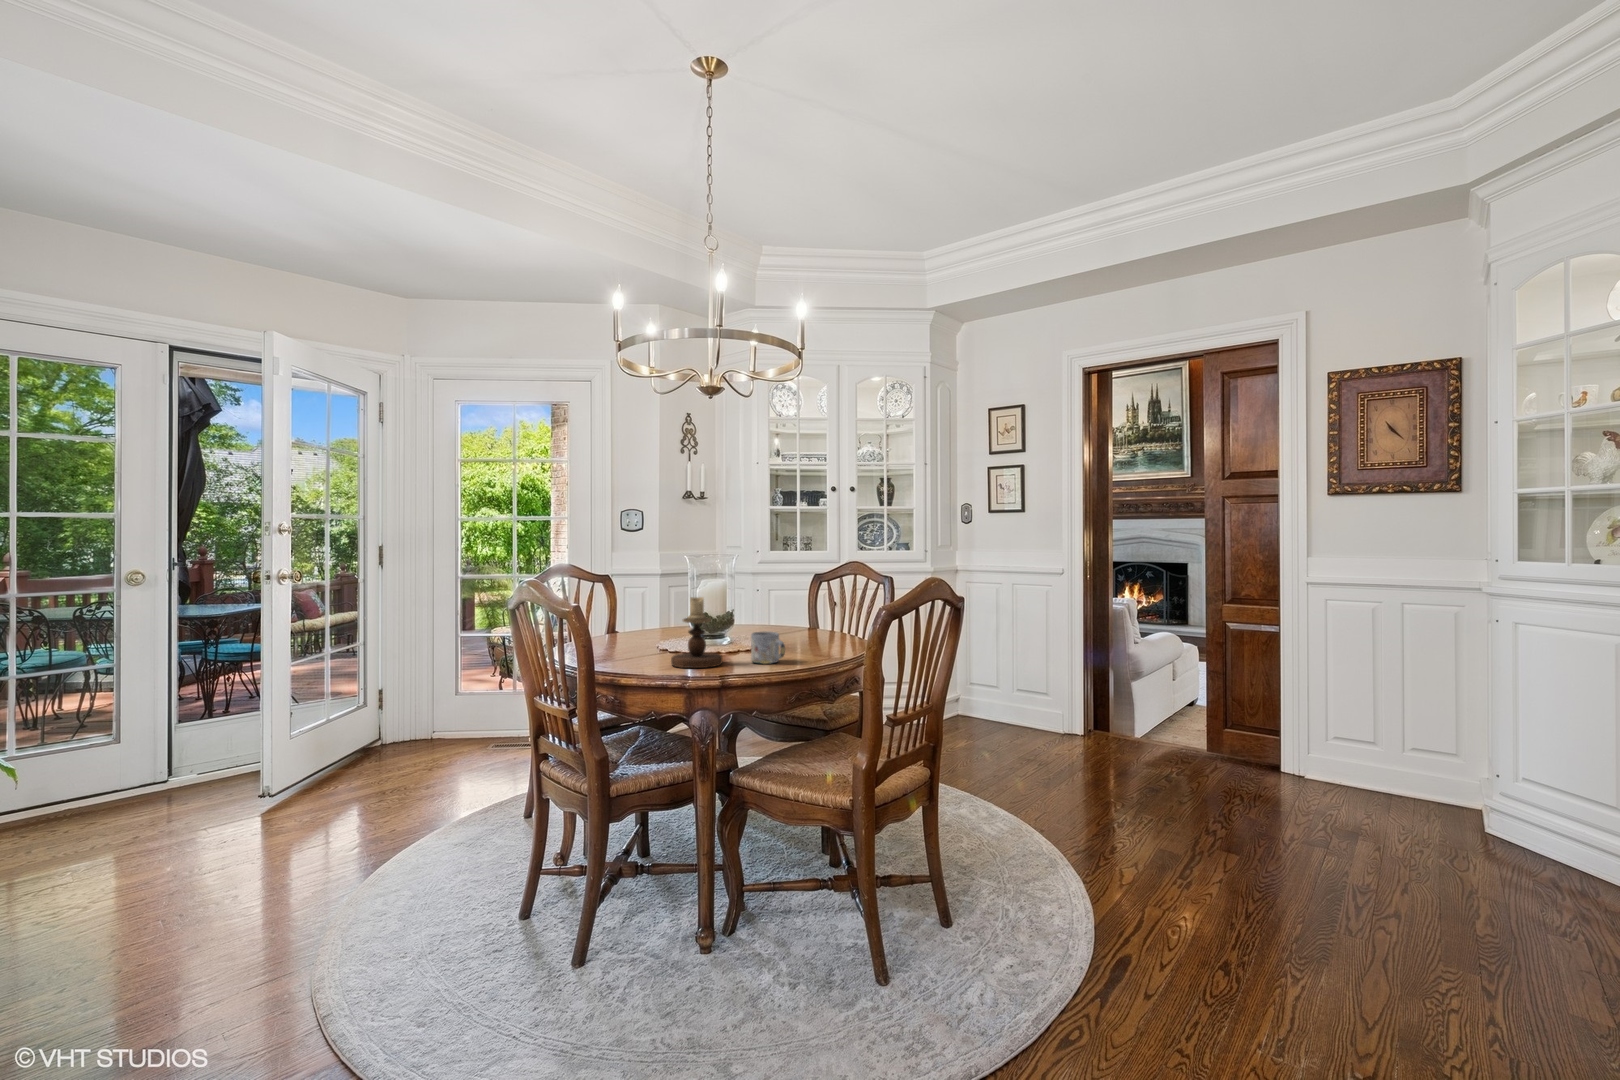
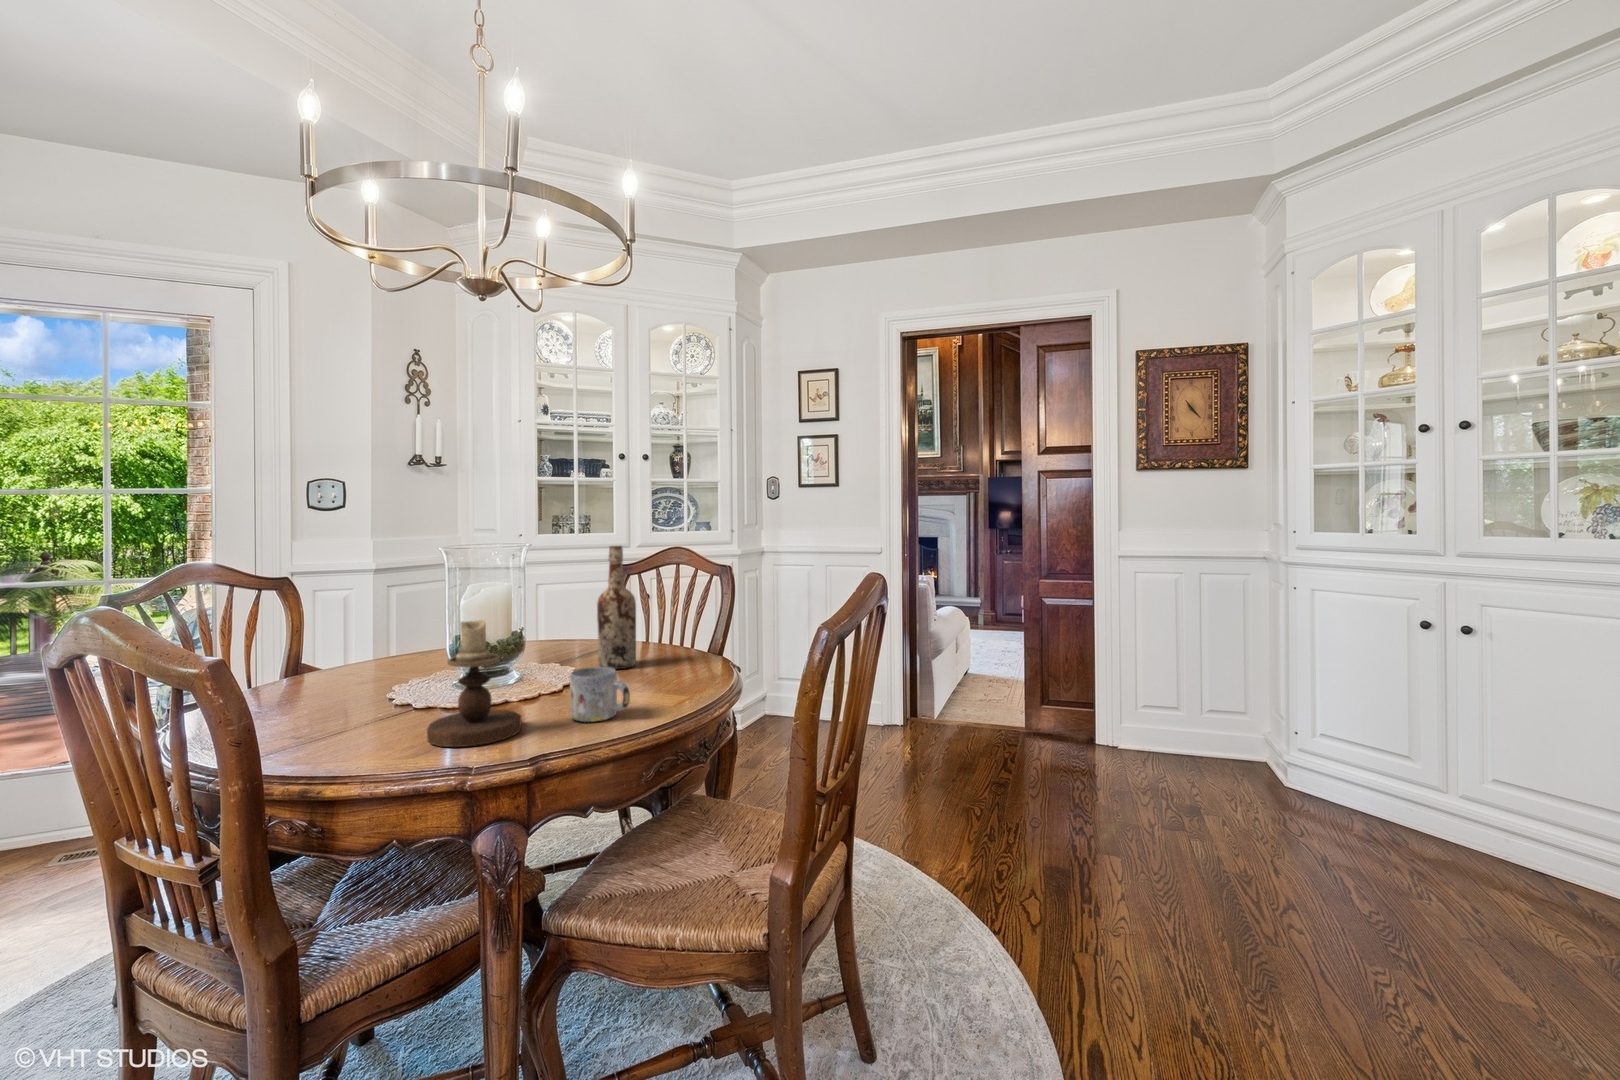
wine bottle: none [784,557,809,642] -> present [597,546,636,669]

